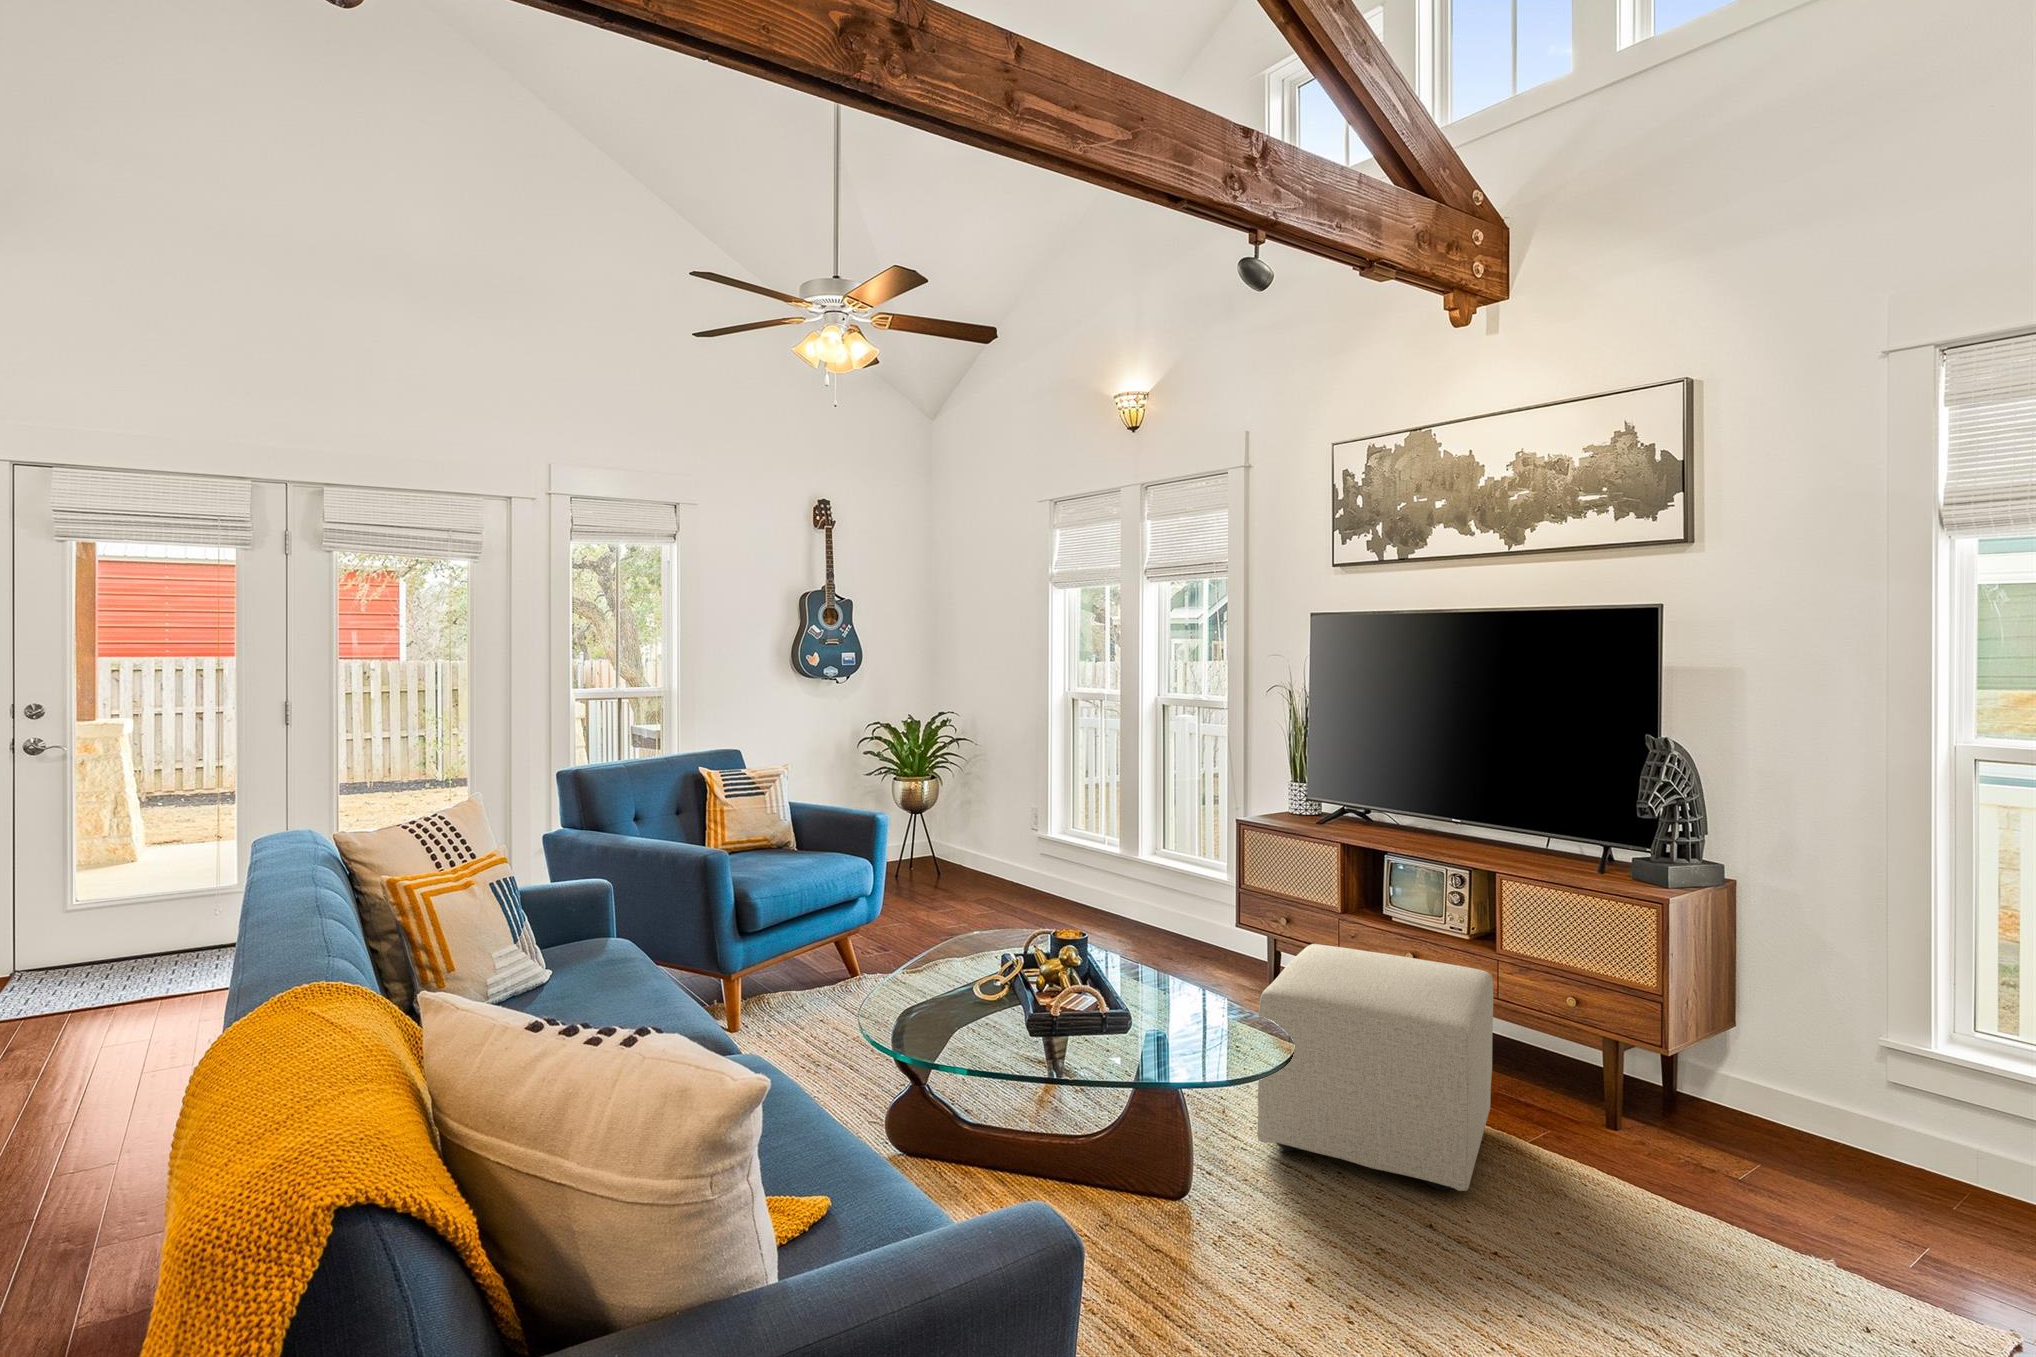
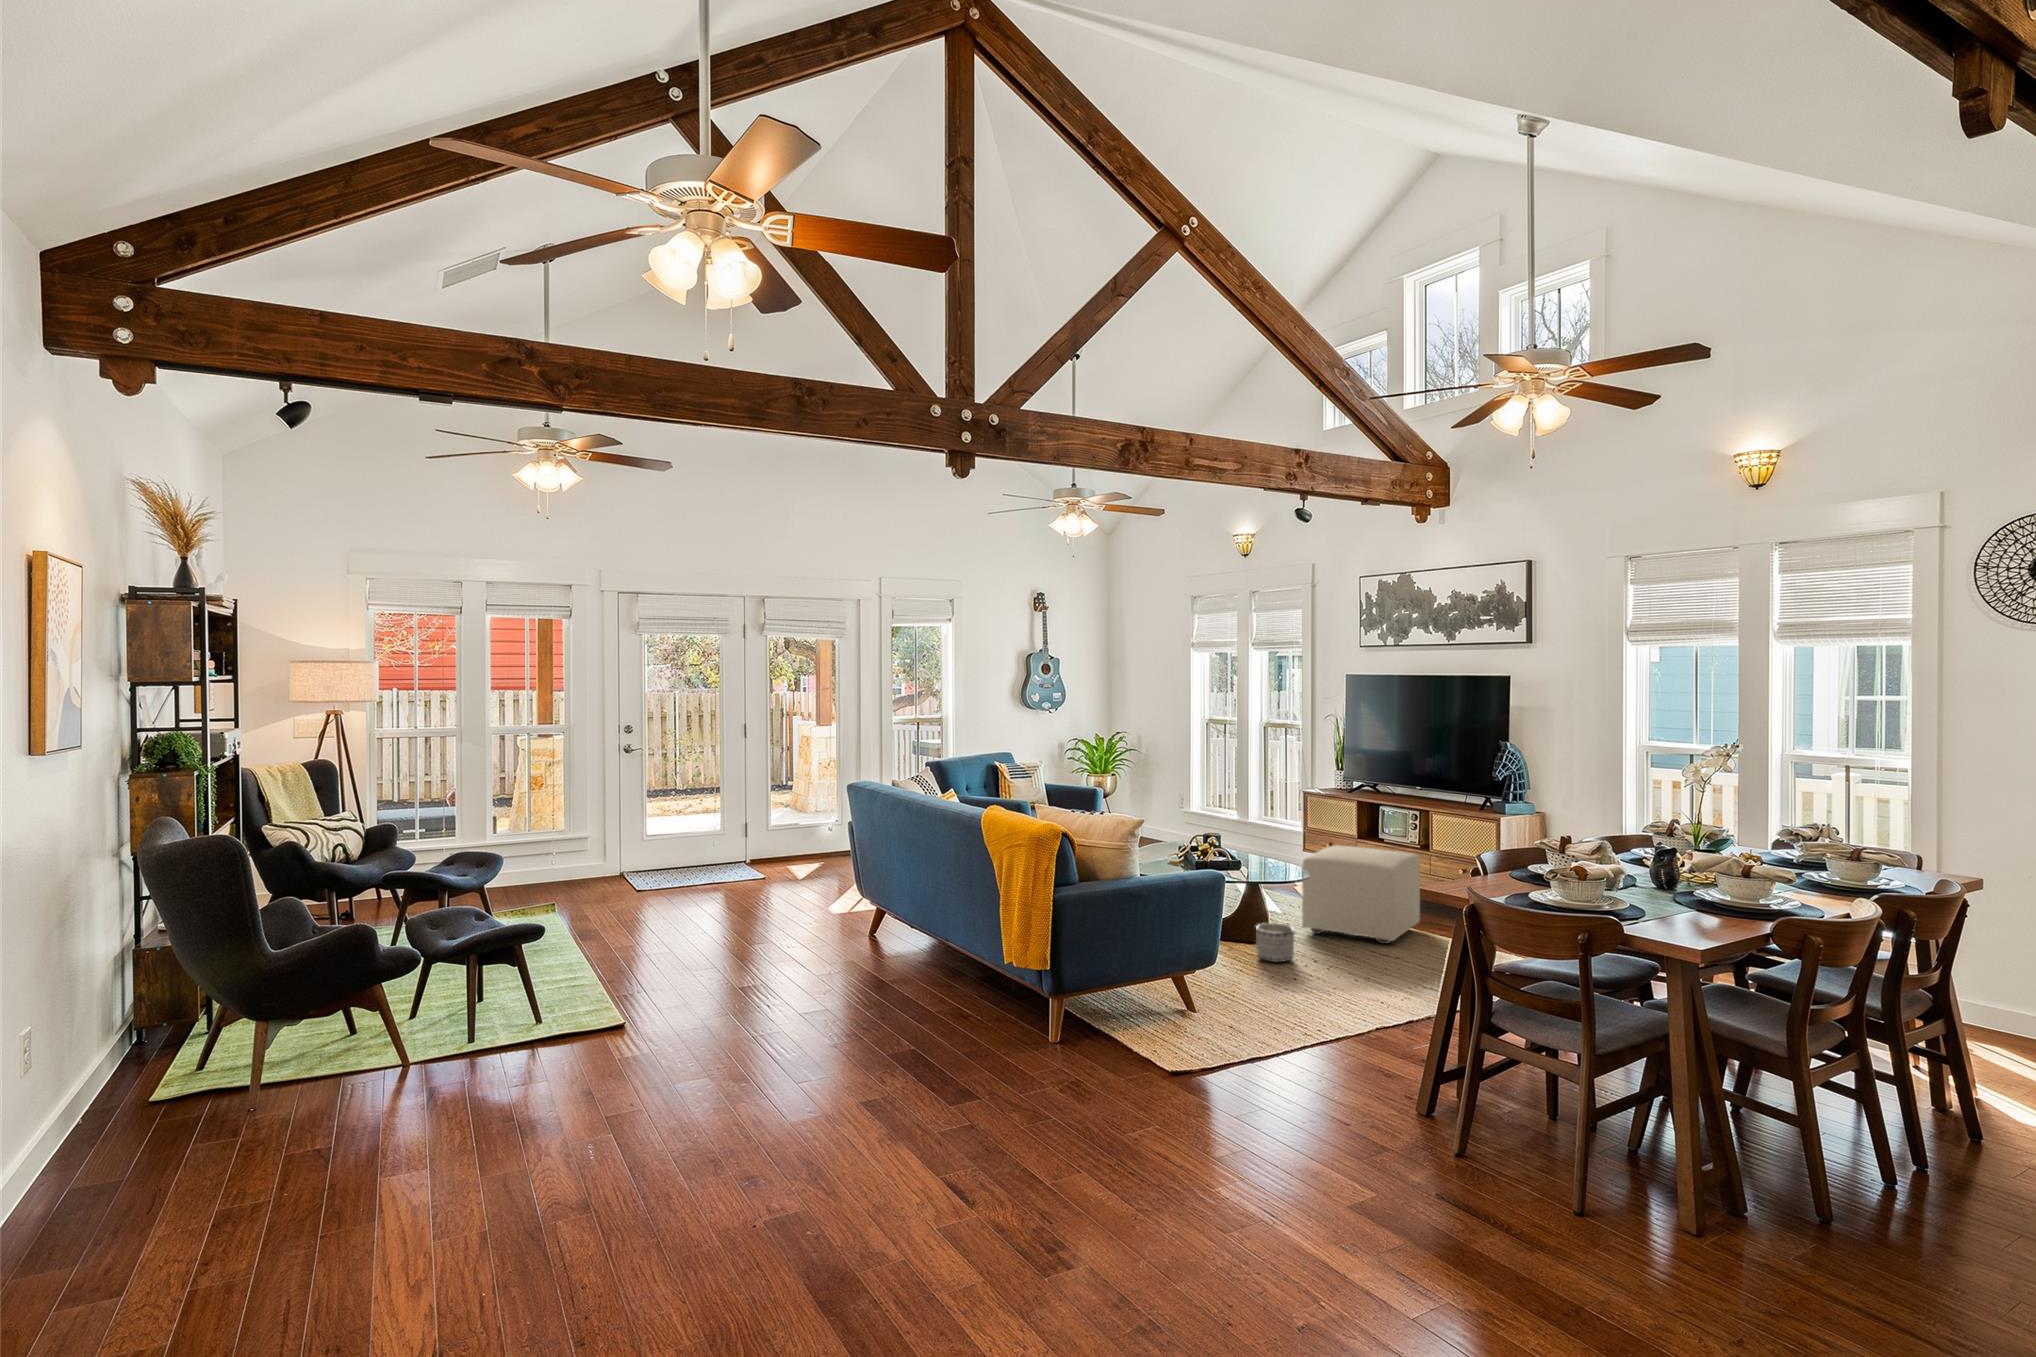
planter: none [1167,1179,1260,1299] -> present [1256,923,1294,962]

